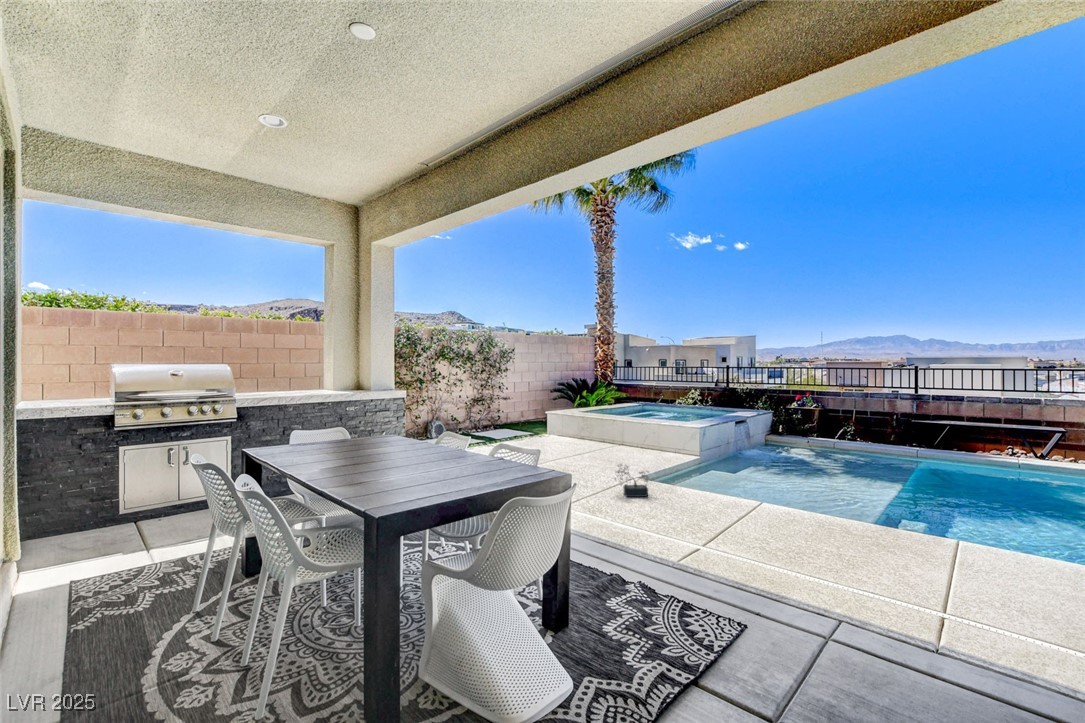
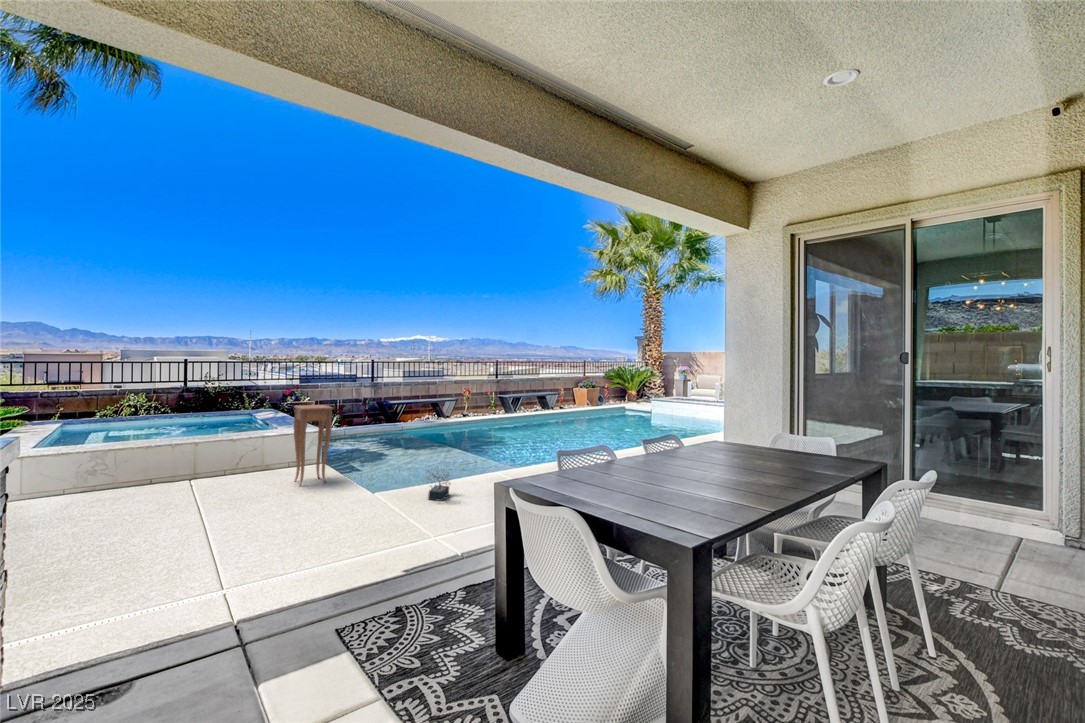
side table: none [613,402,646,468] -> present [294,405,333,486]

